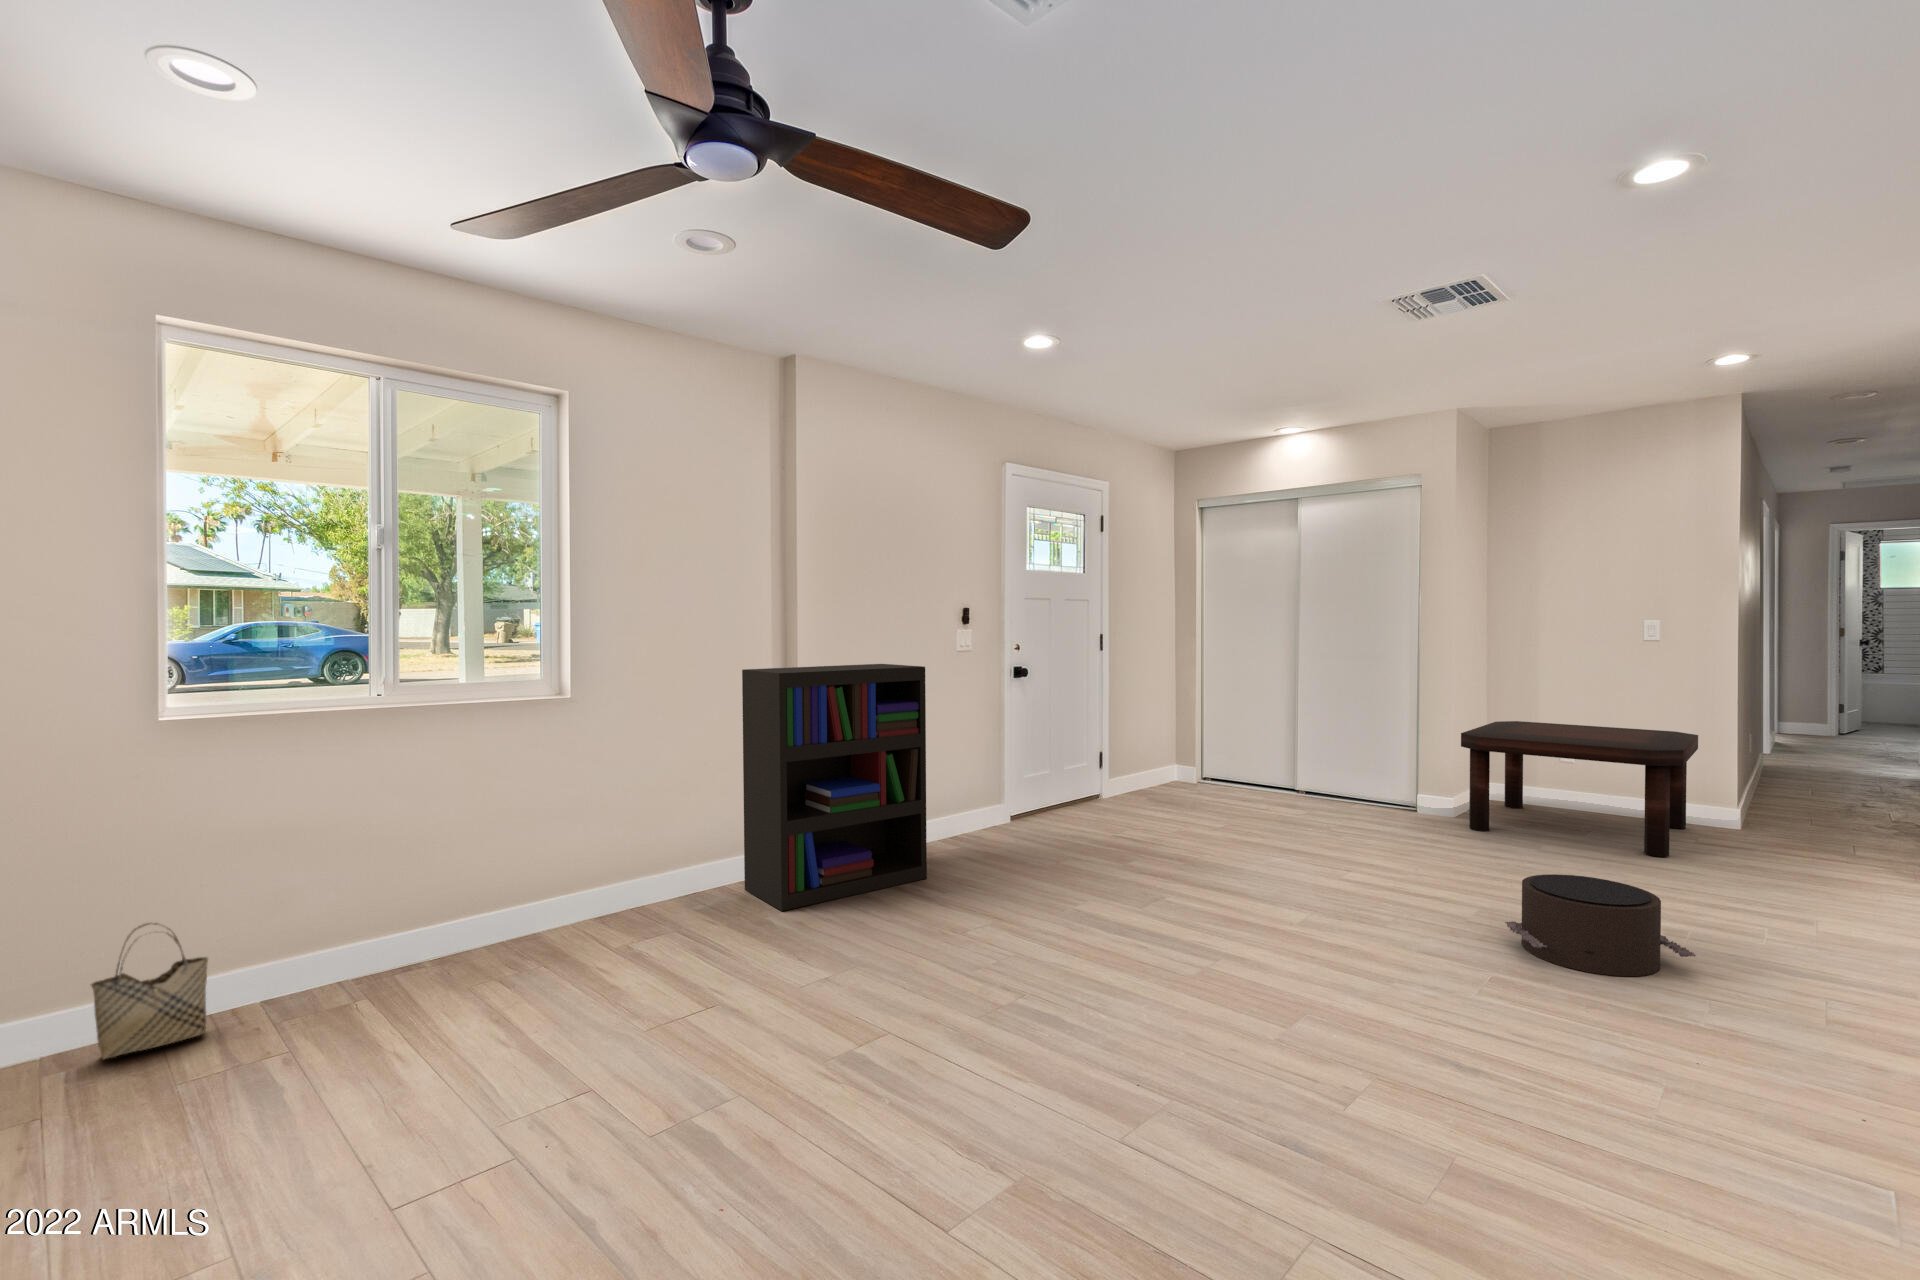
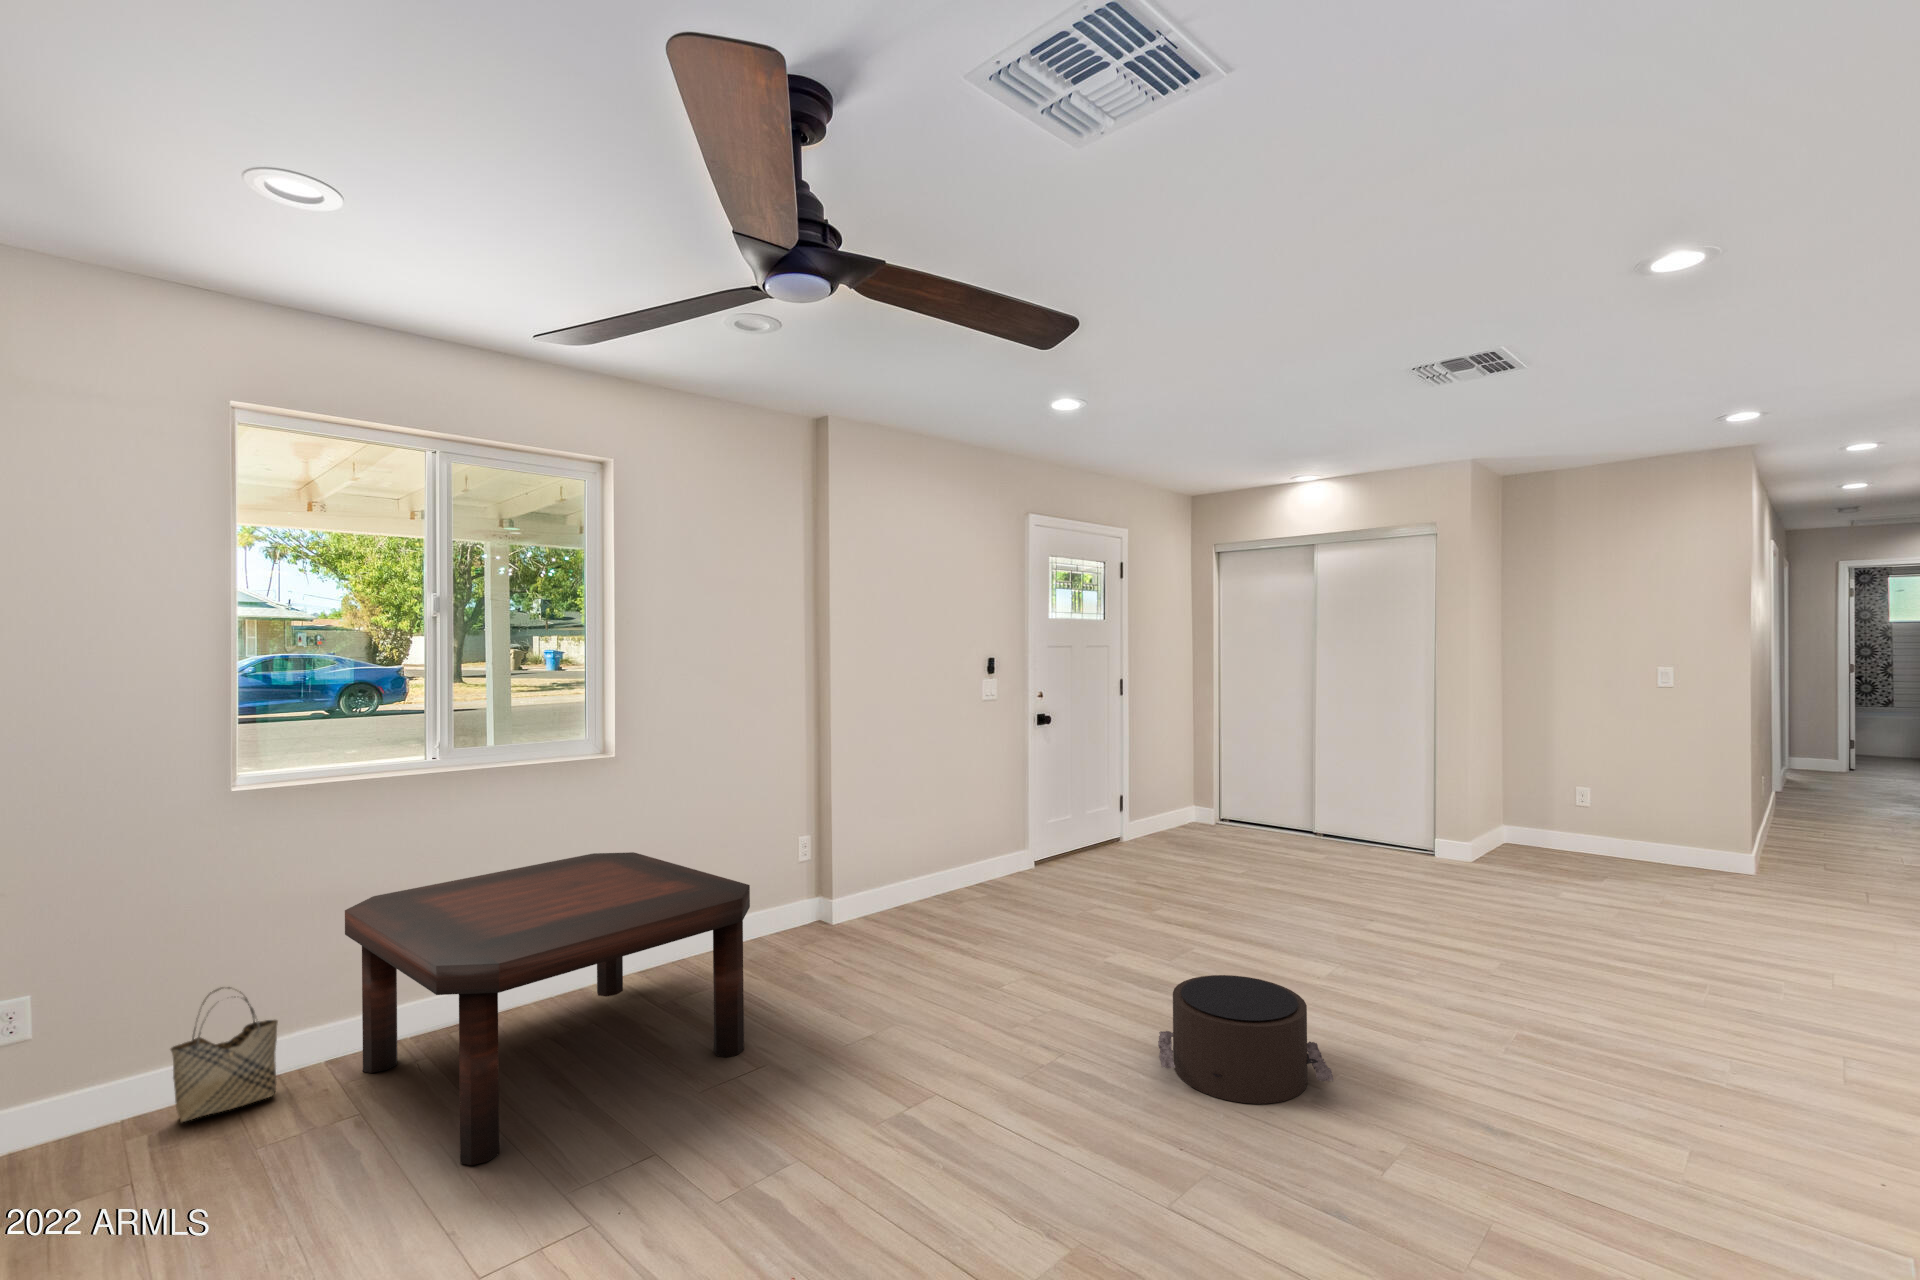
bookshelf: present [742,664,927,911] -> none [778,715,958,964]
coffee table: present [1461,721,1698,857] -> present [345,852,750,1165]
pouf: present [1505,874,1696,976] -> present [1158,975,1333,1104]

